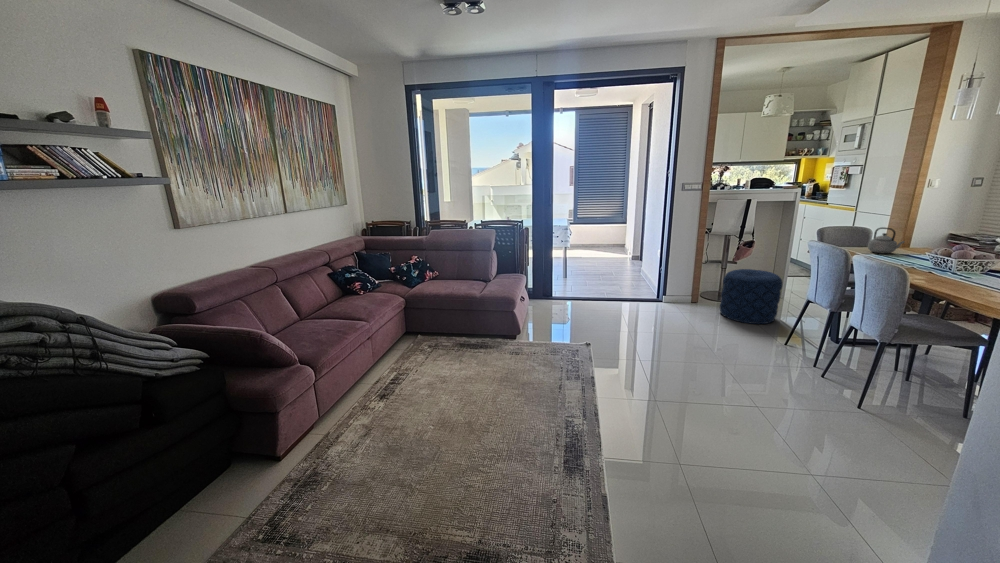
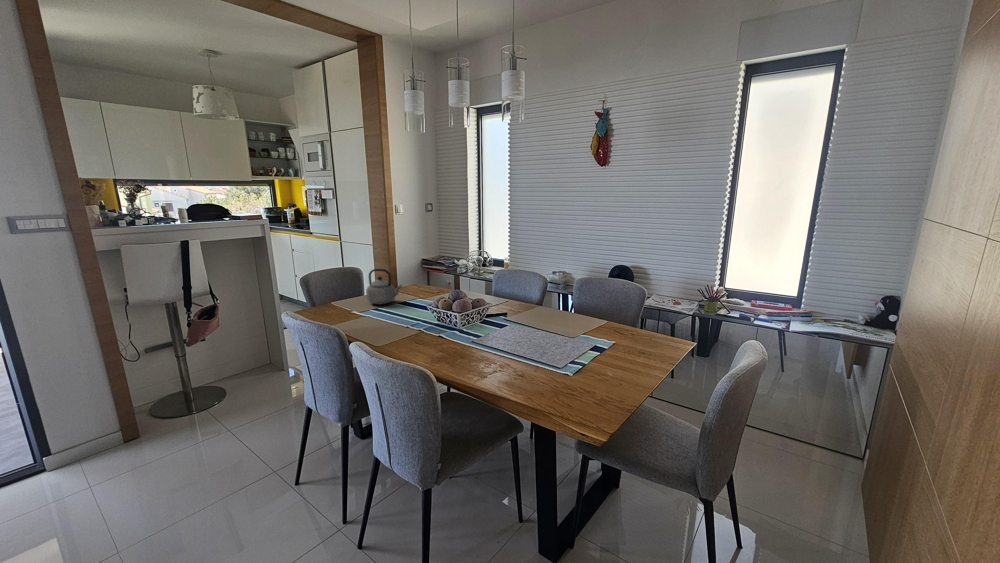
pouf: present [720,269,782,324] -> none [167,355,280,467]

